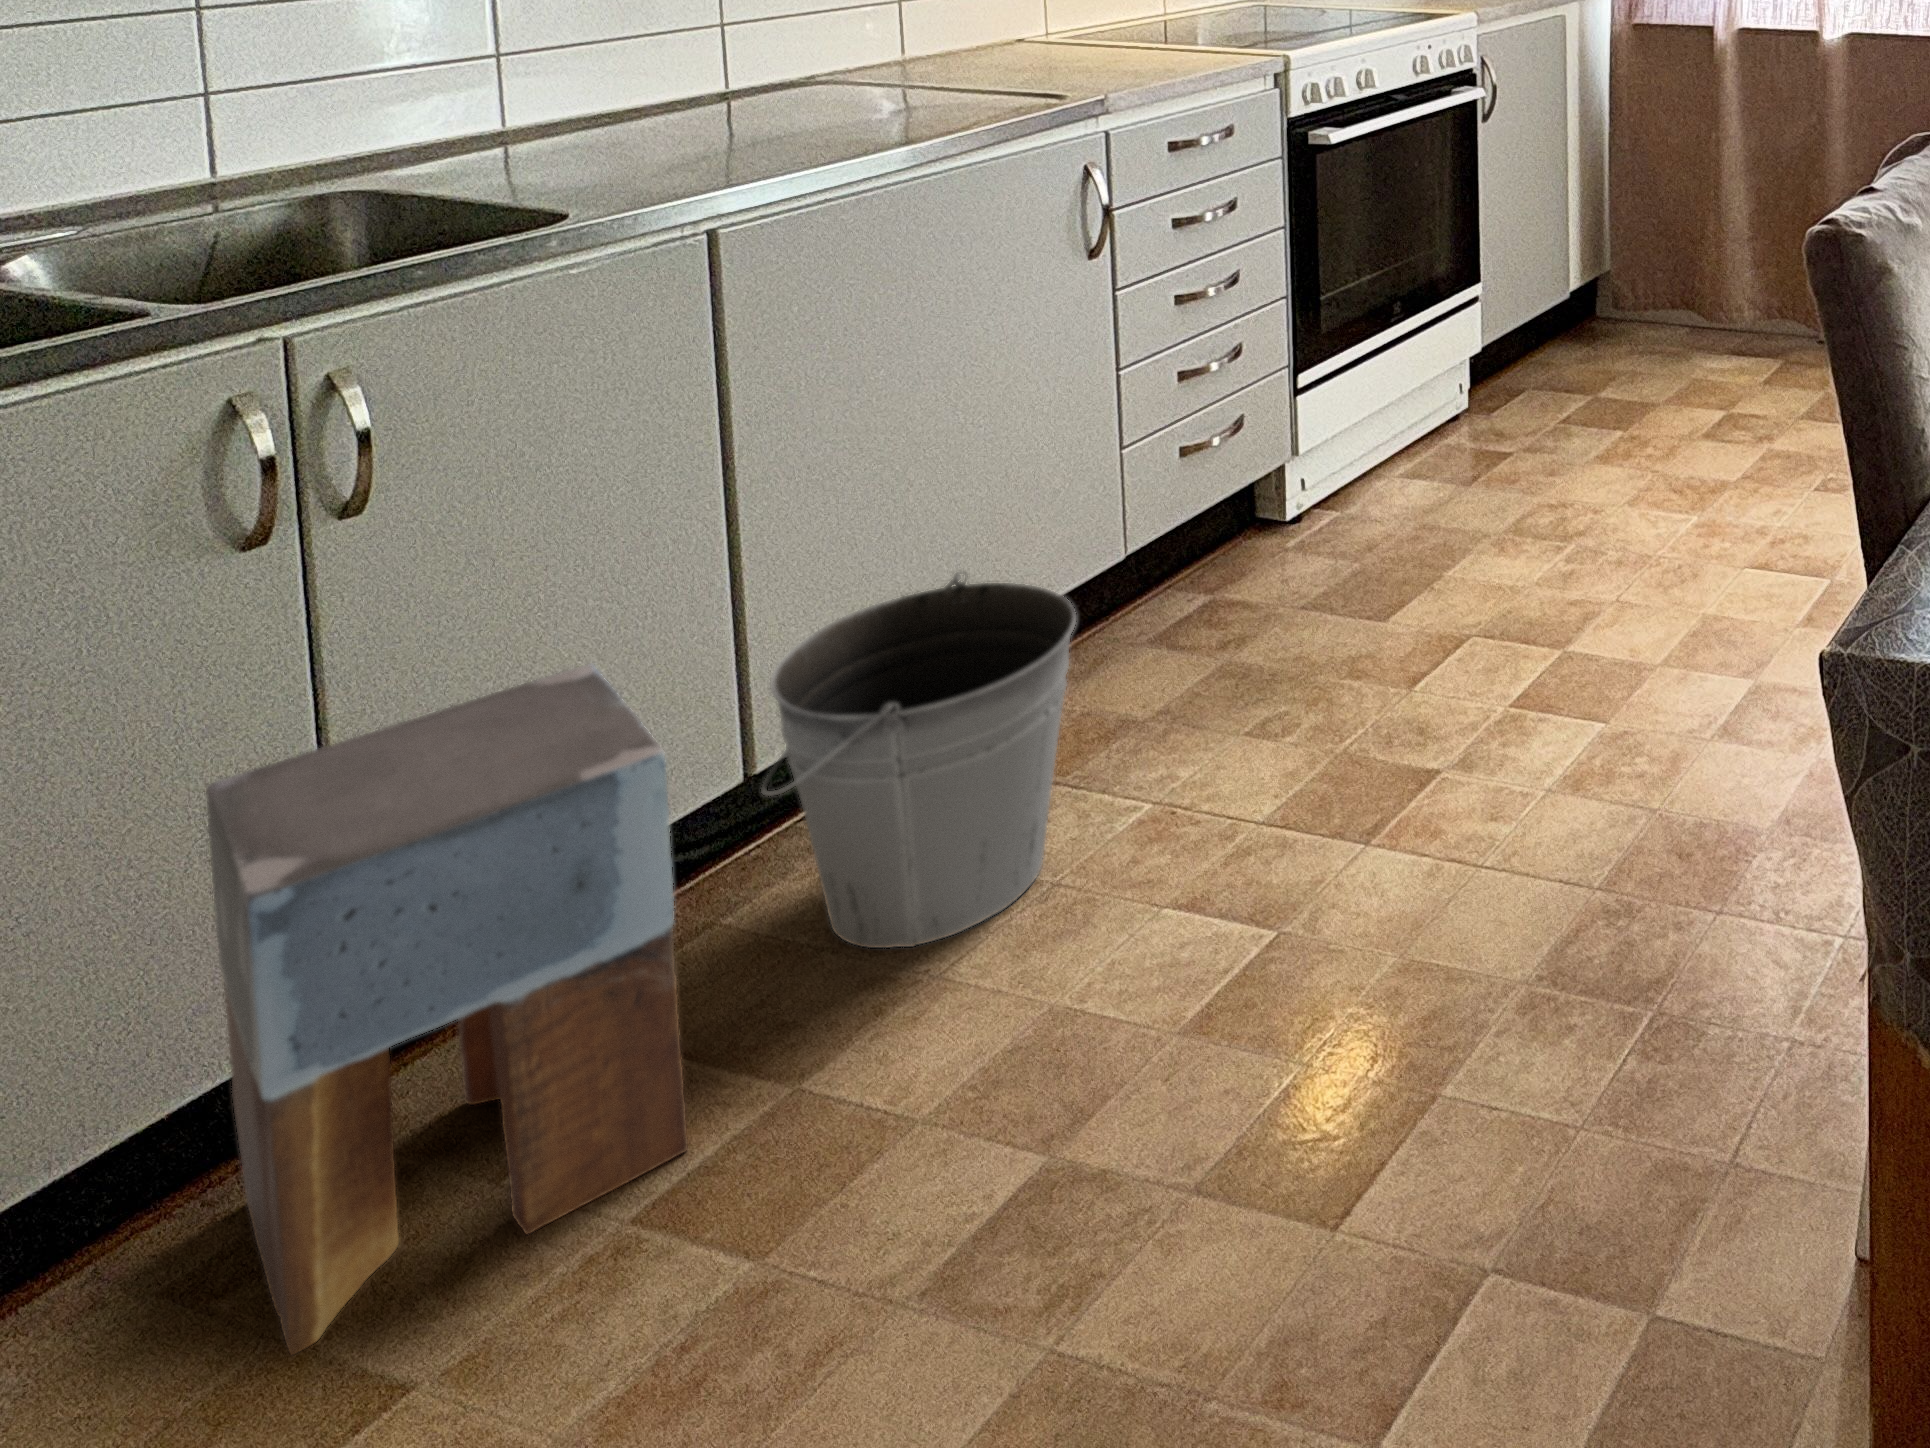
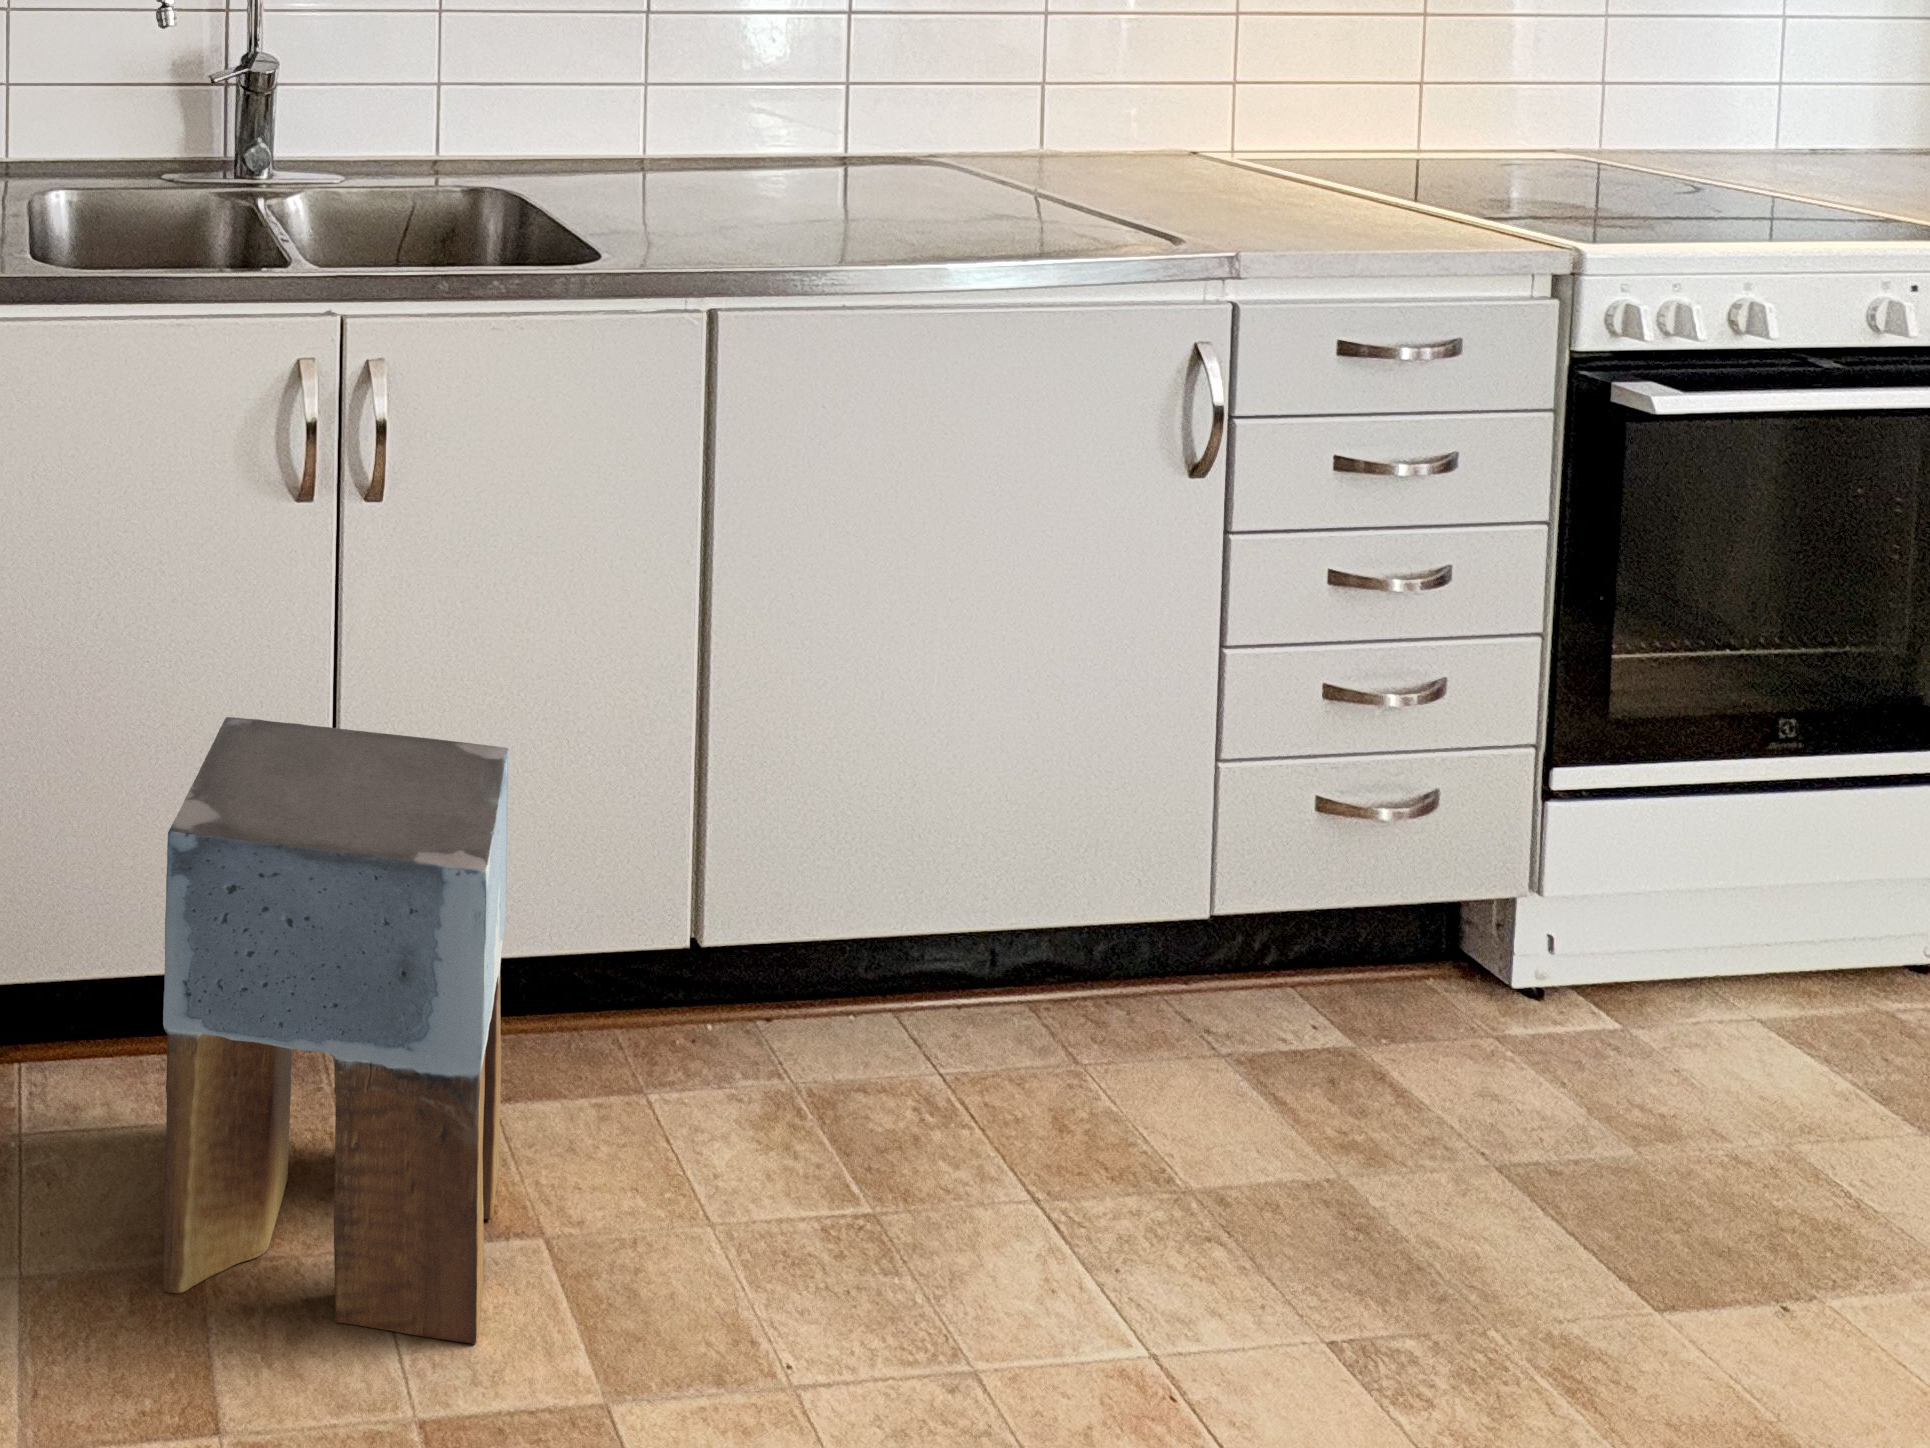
bucket: present [762,573,1076,948] -> none [658,822,1022,1303]

